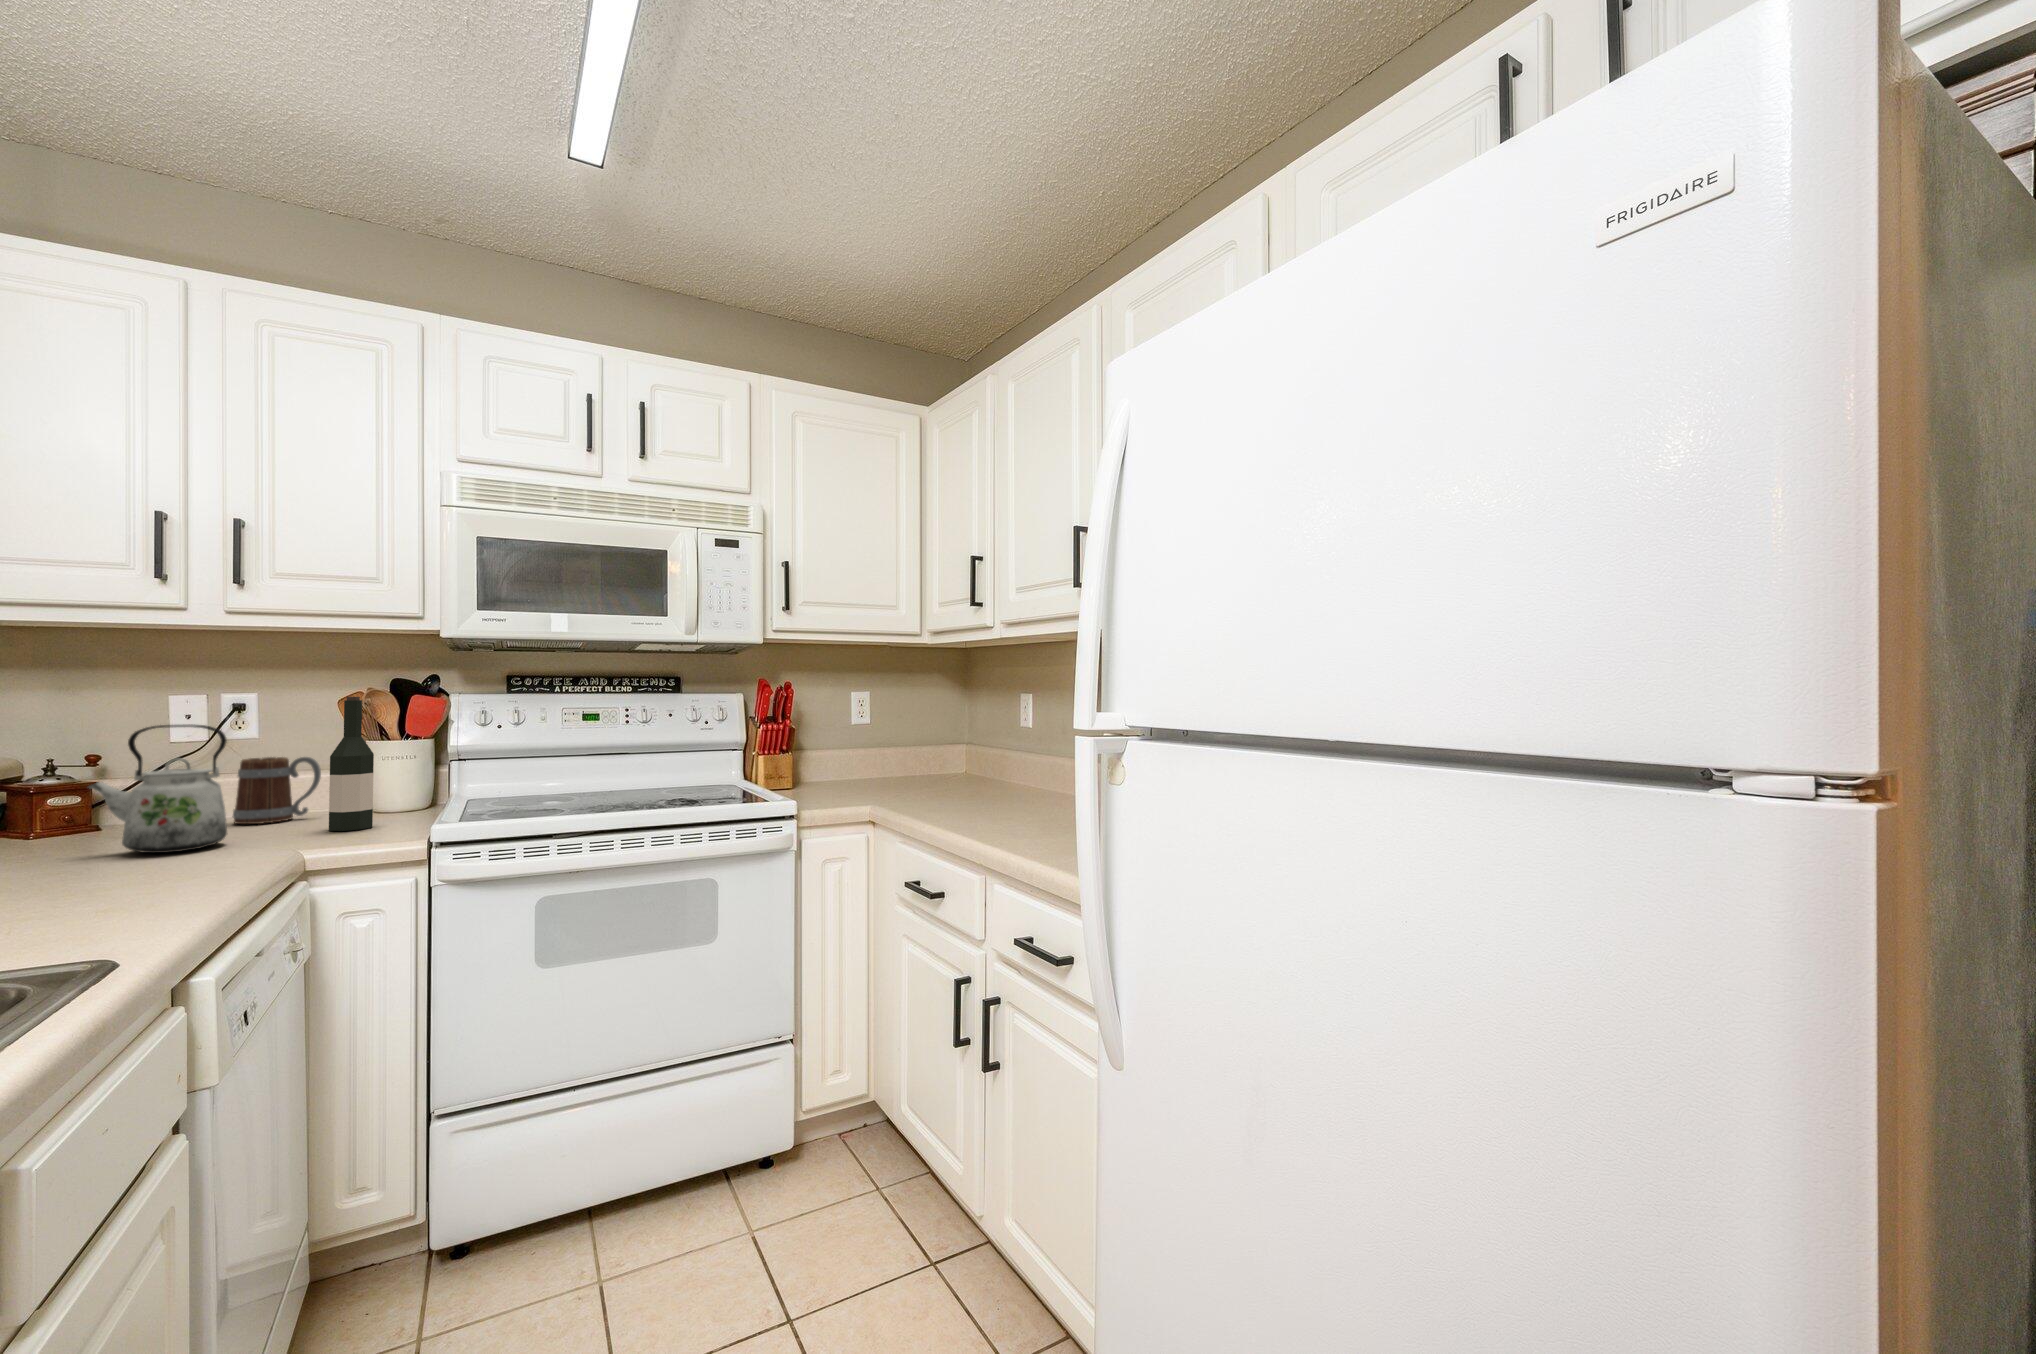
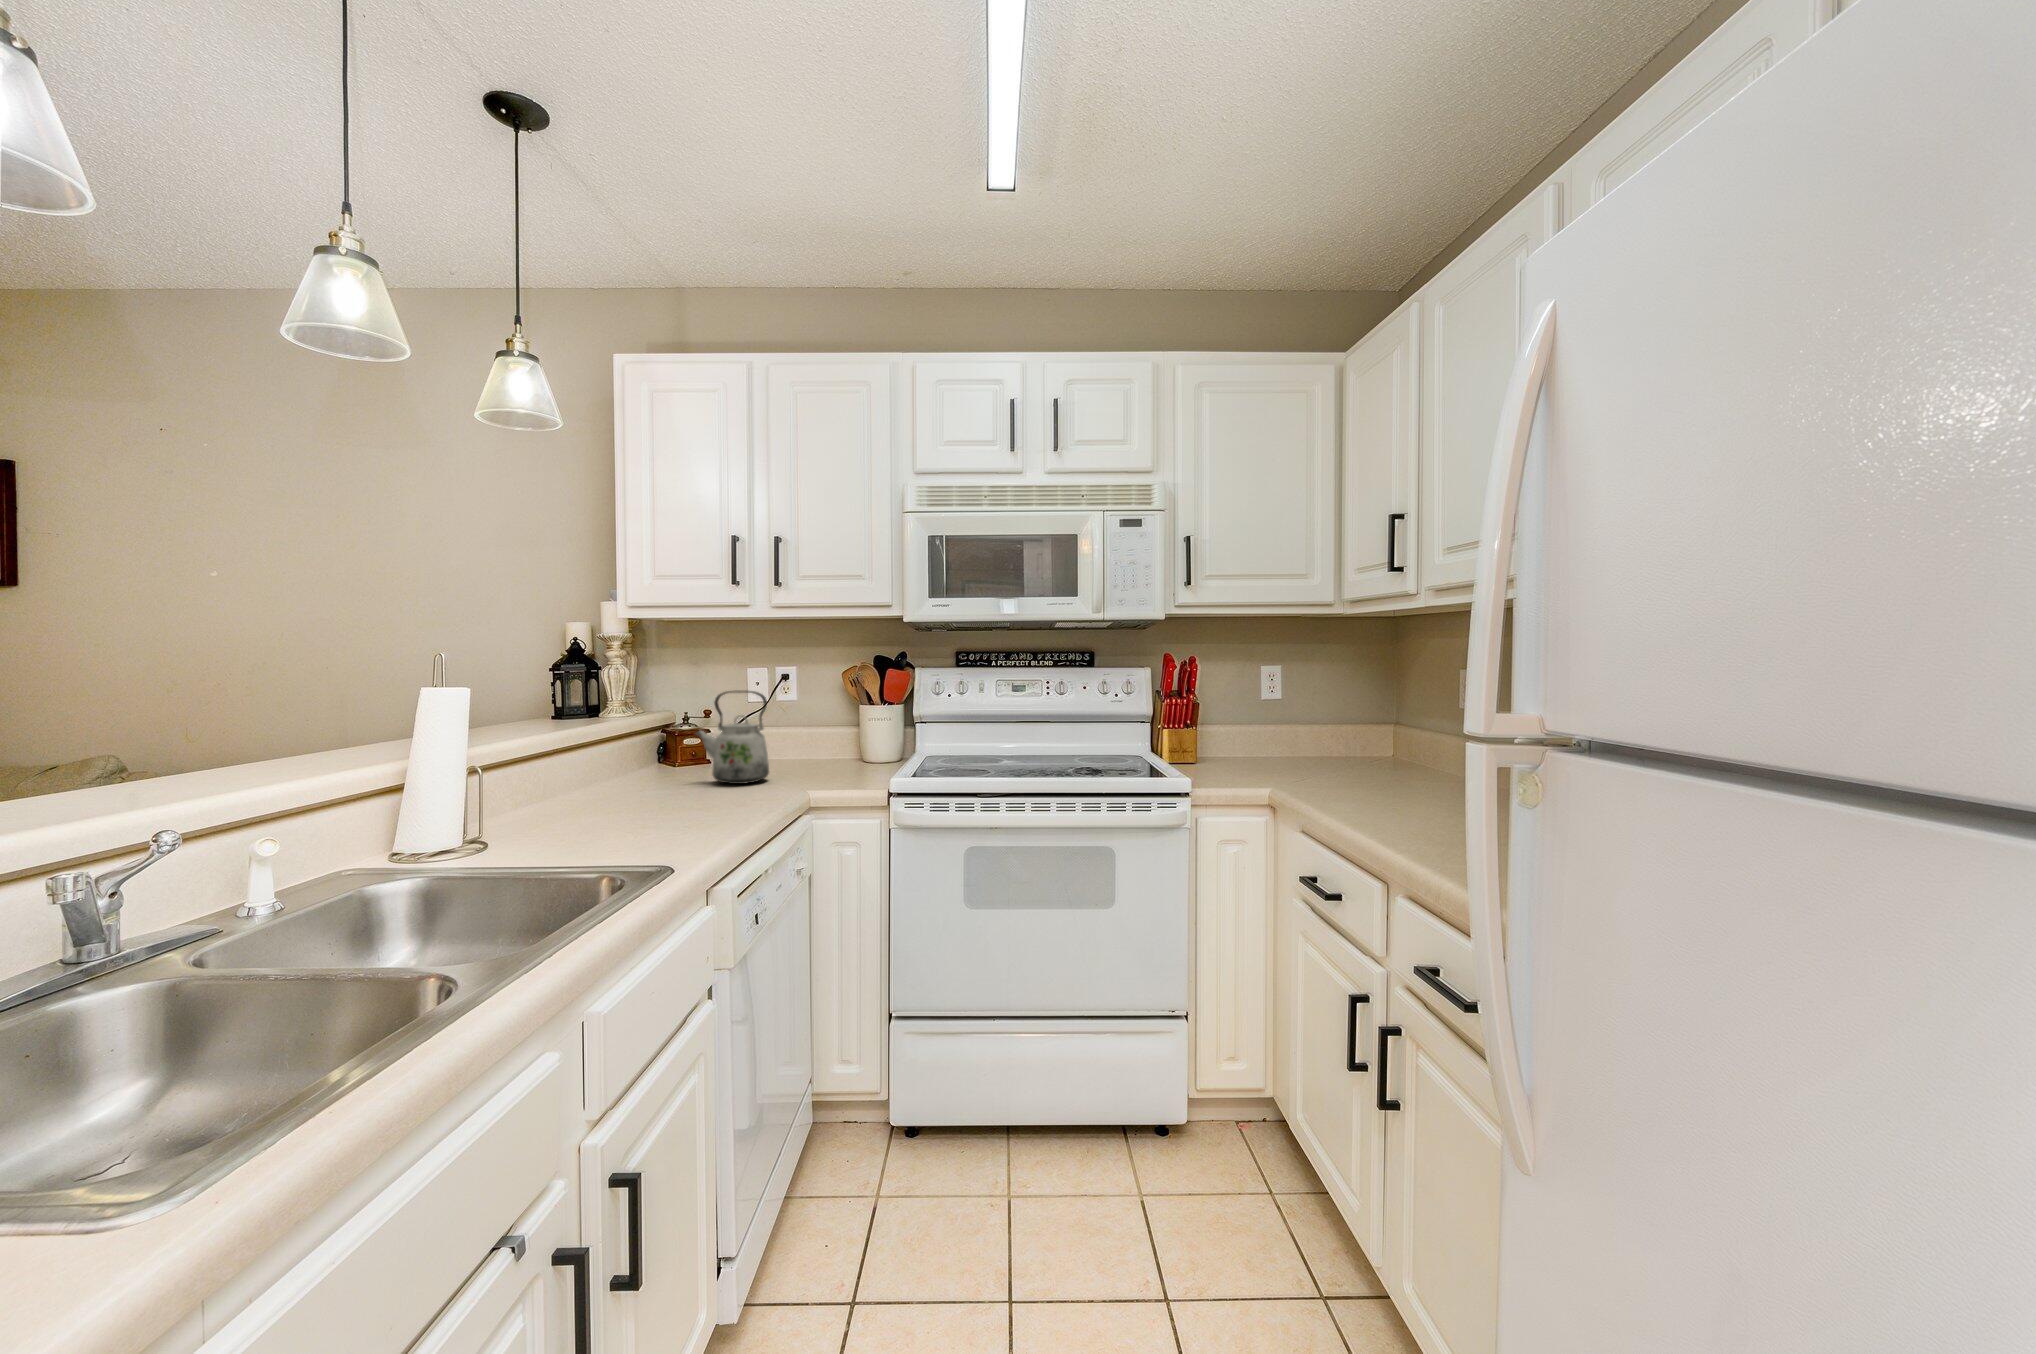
wine bottle: present [329,697,374,831] -> none [830,670,858,776]
mug: present [232,757,321,824] -> none [779,715,830,766]

